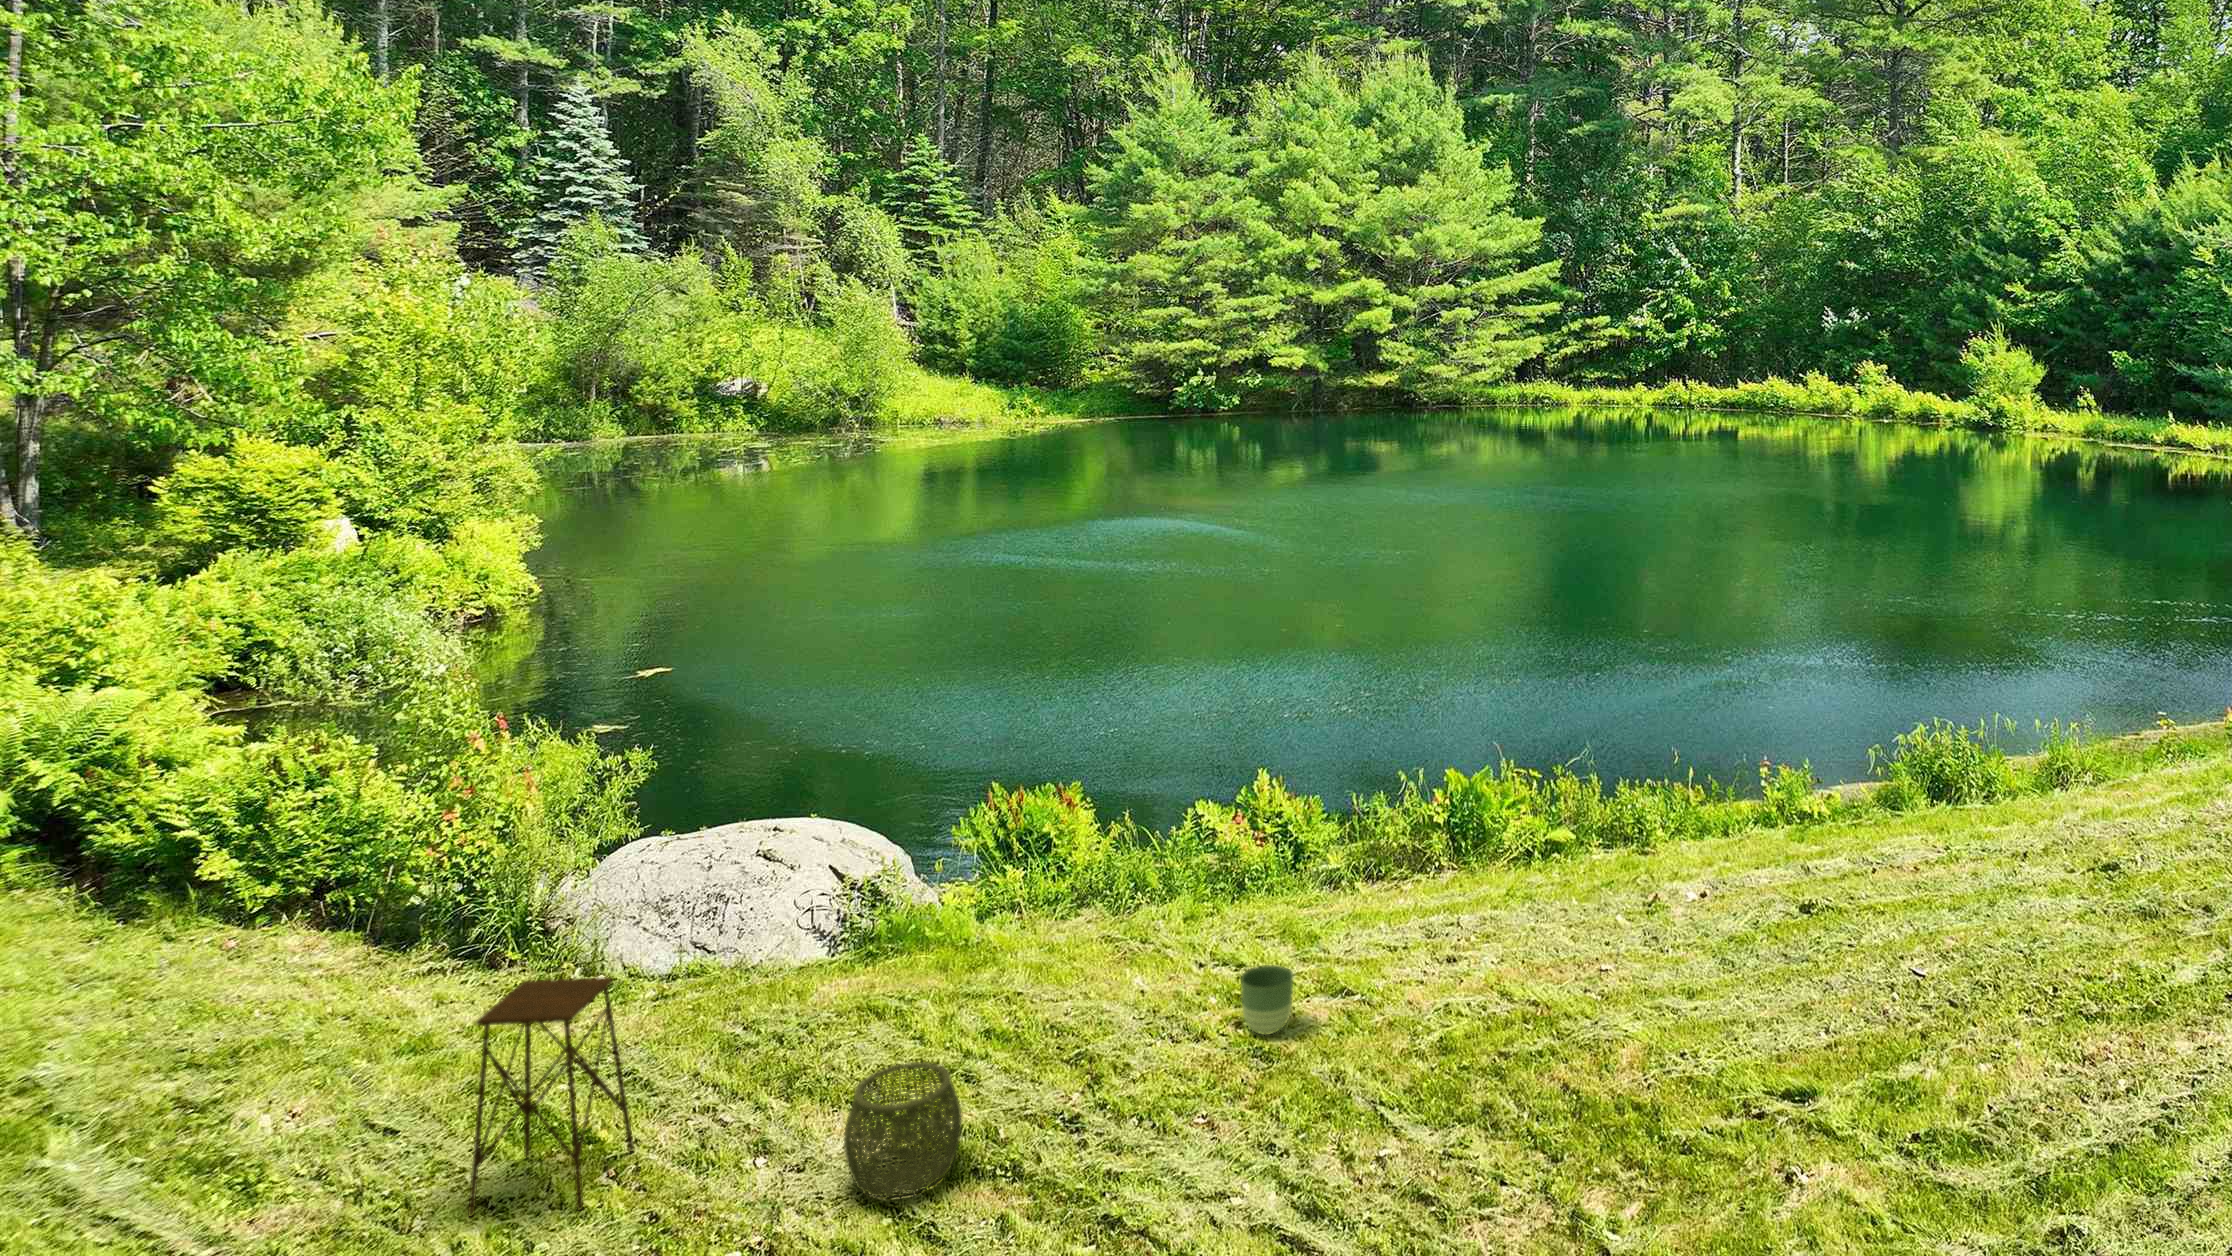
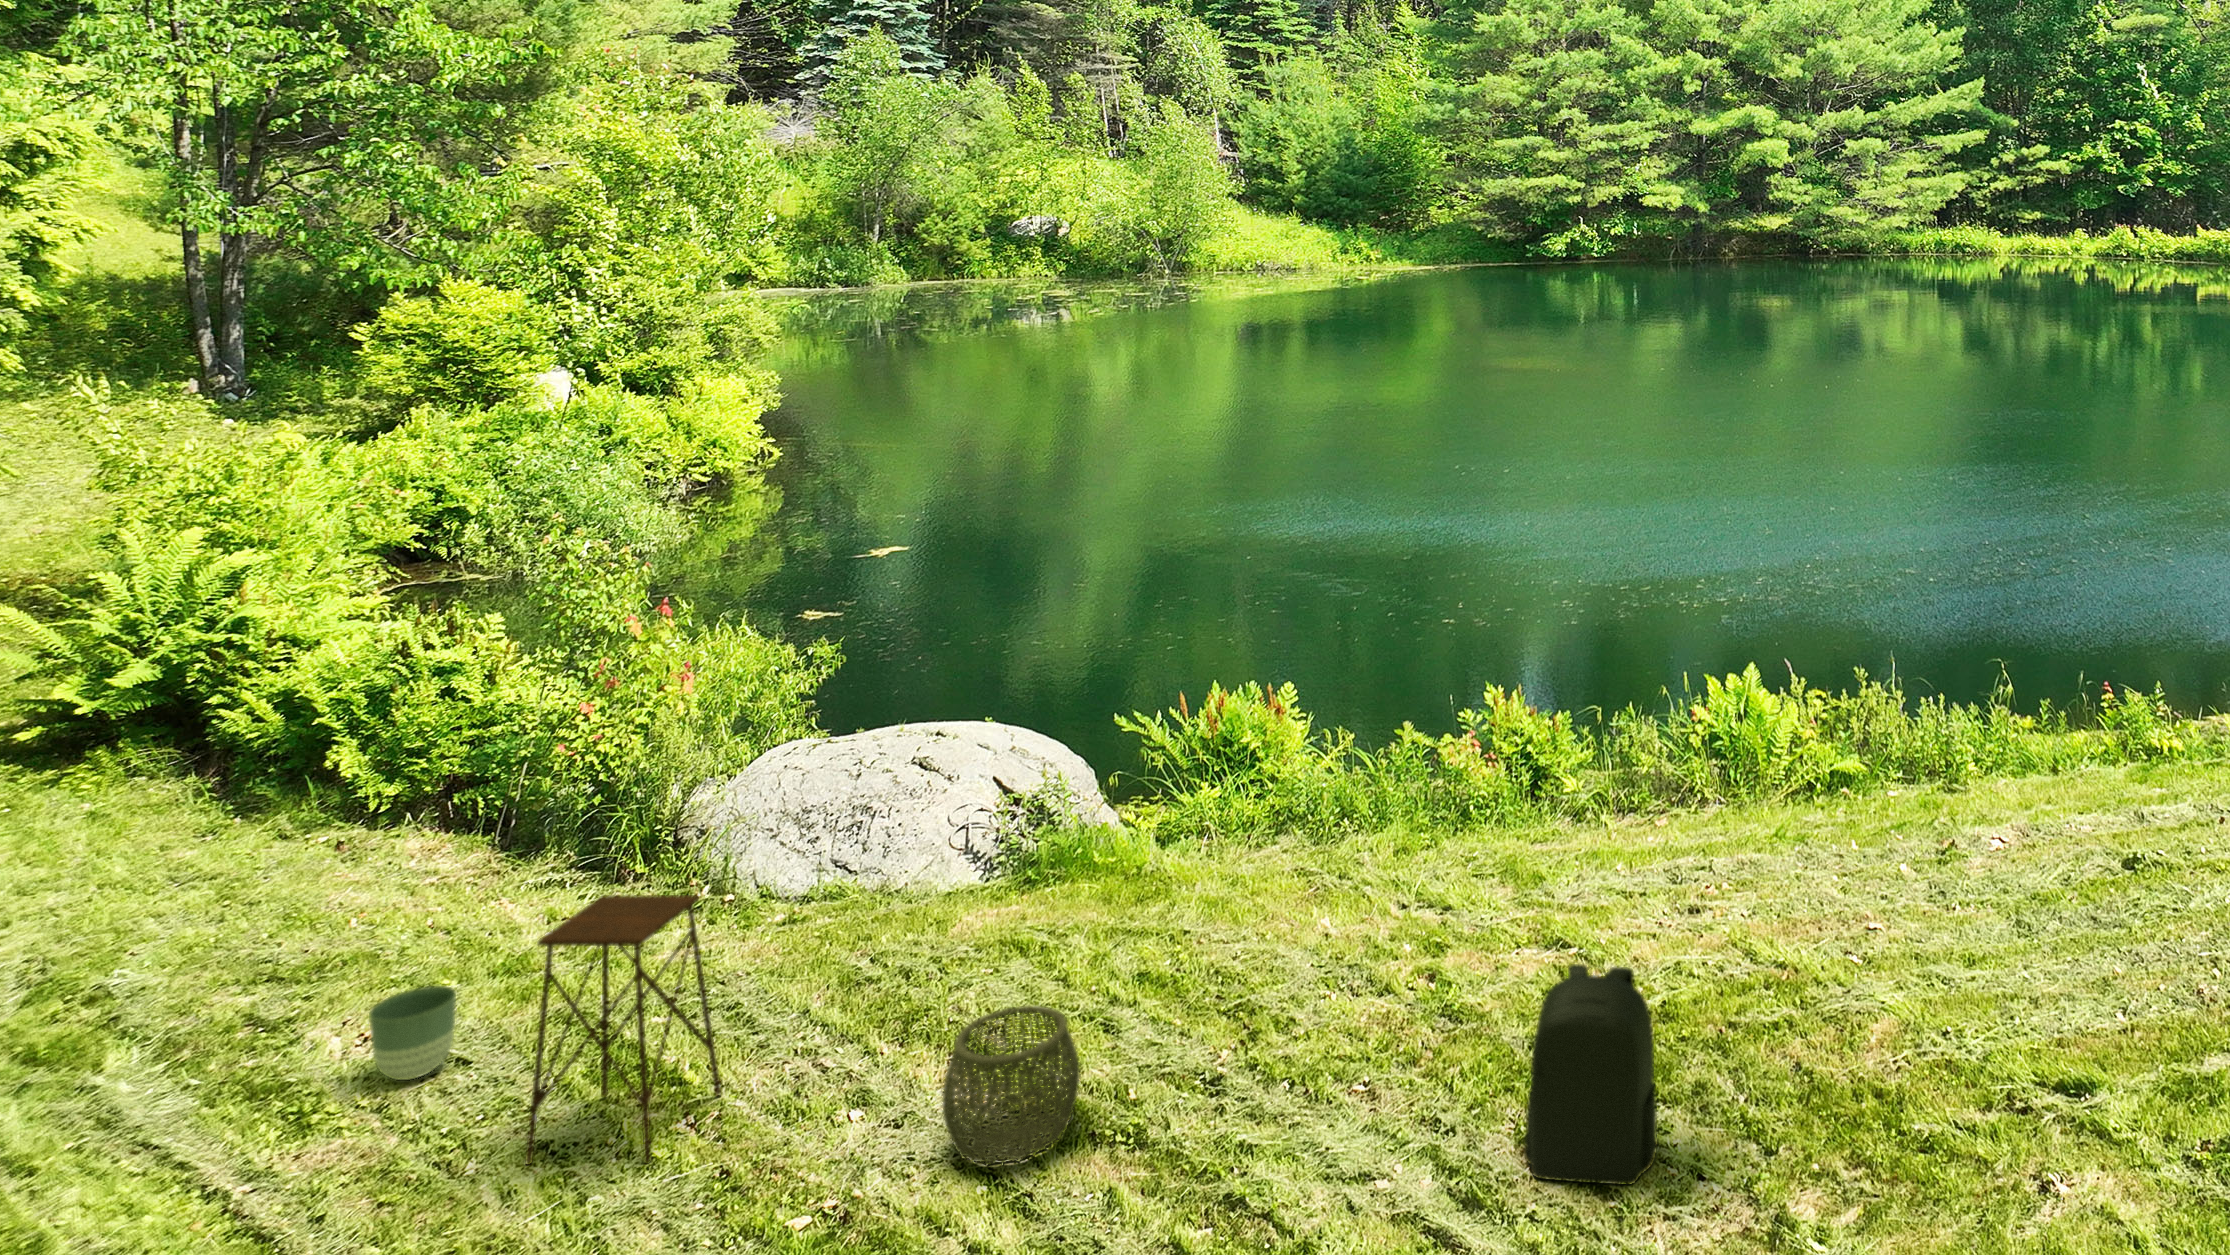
planter: present [1241,965,1294,1035] -> present [369,986,456,1080]
backpack: none [1351,1008,1464,1189] -> present [1524,964,1658,1185]

